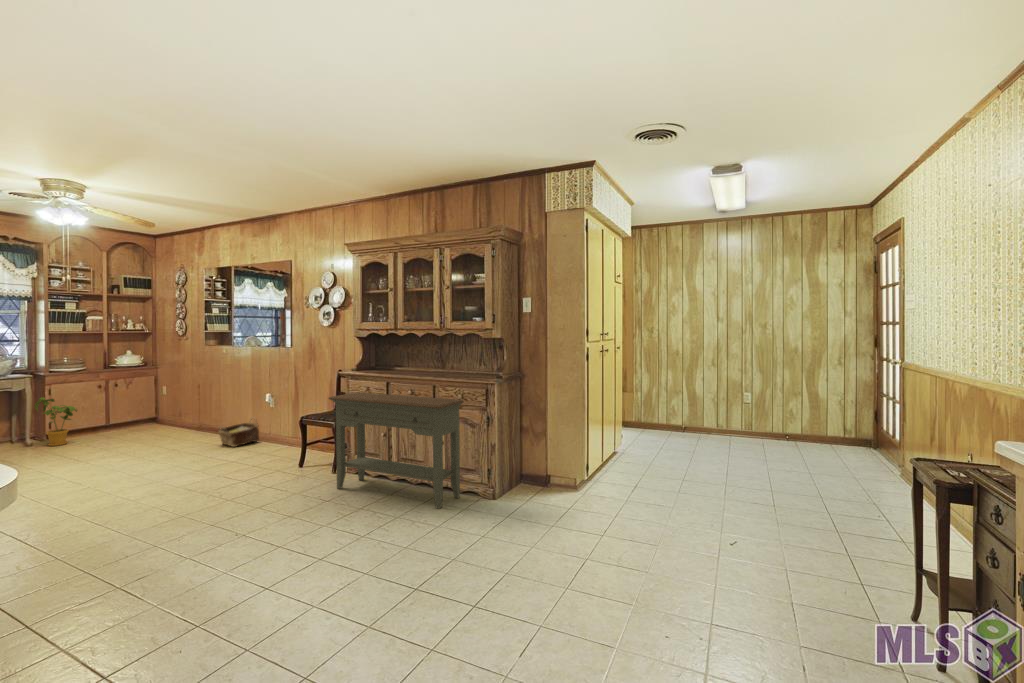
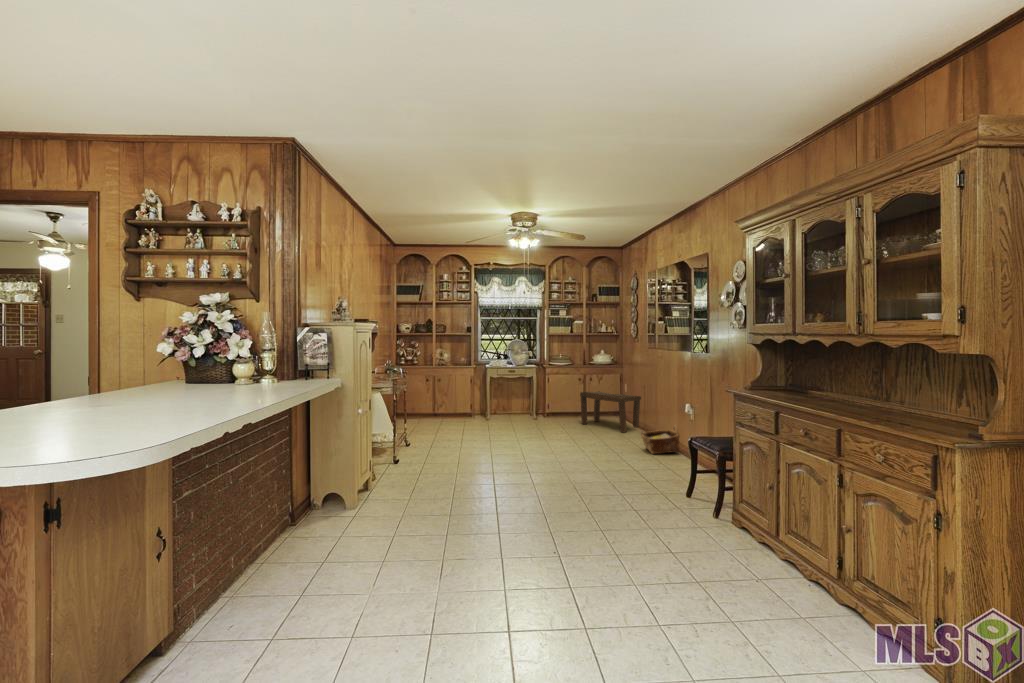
console table: present [329,392,464,509] -> none [691,419,885,643]
bench: none [111,396,197,438] -> present [580,392,641,432]
house plant: present [35,397,77,446] -> none [535,385,559,424]

